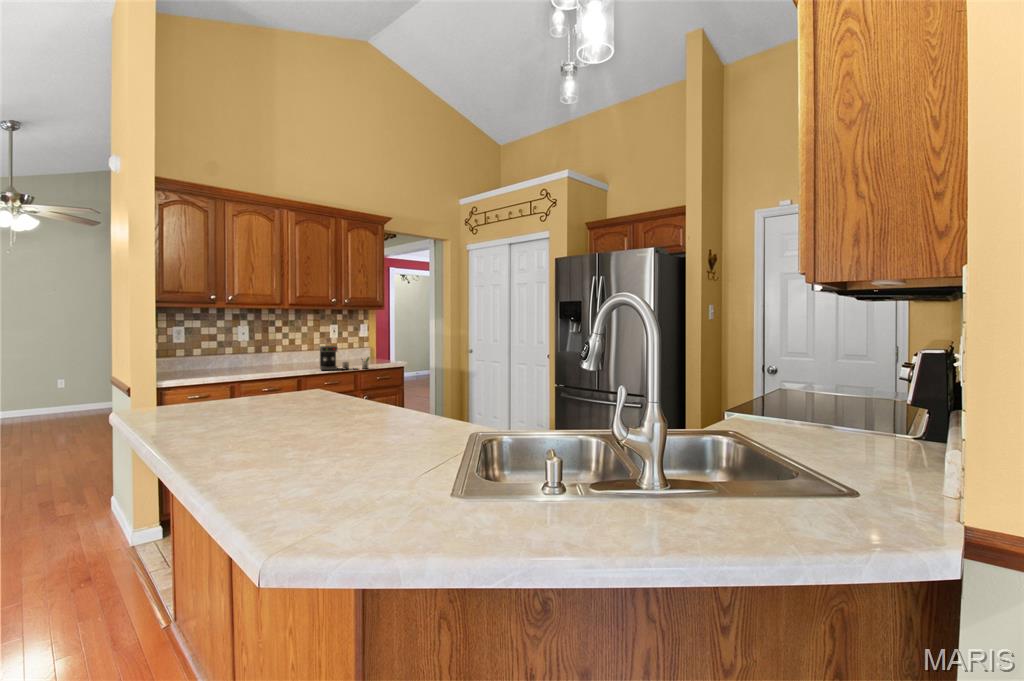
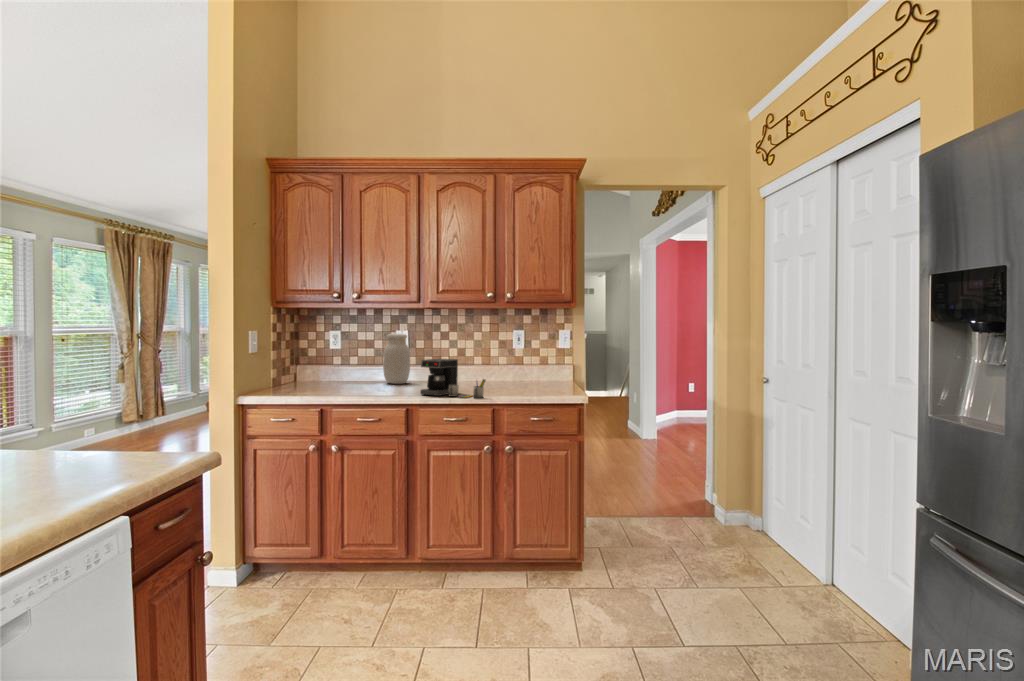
jar: none [240,329,264,368] -> present [383,334,410,384]

